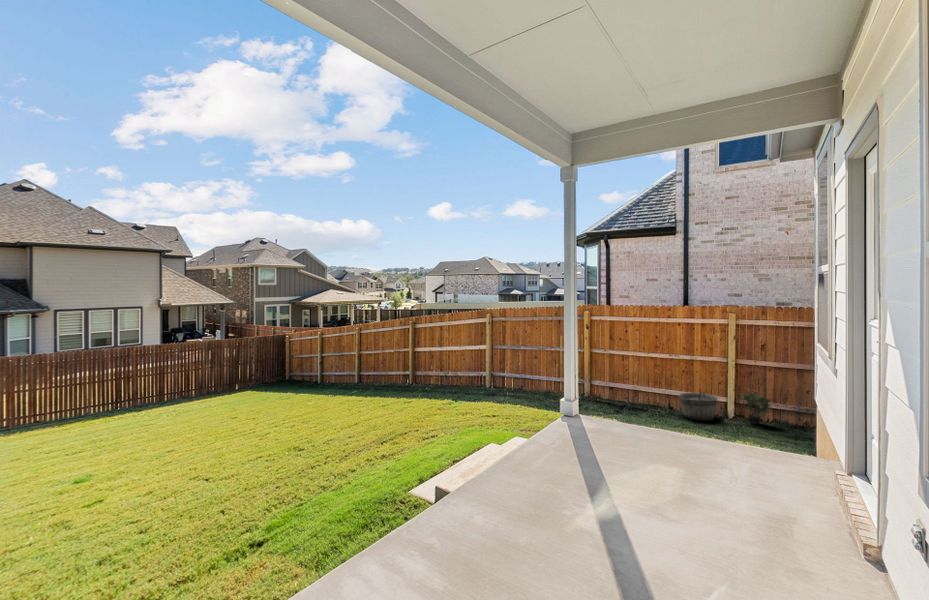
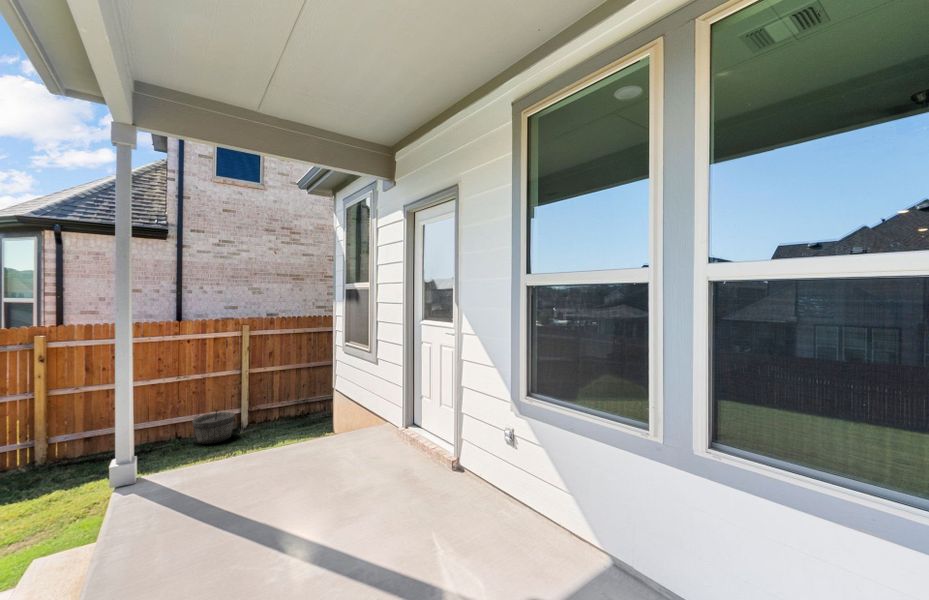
potted plant: present [739,392,771,425] -> none [254,399,282,429]

